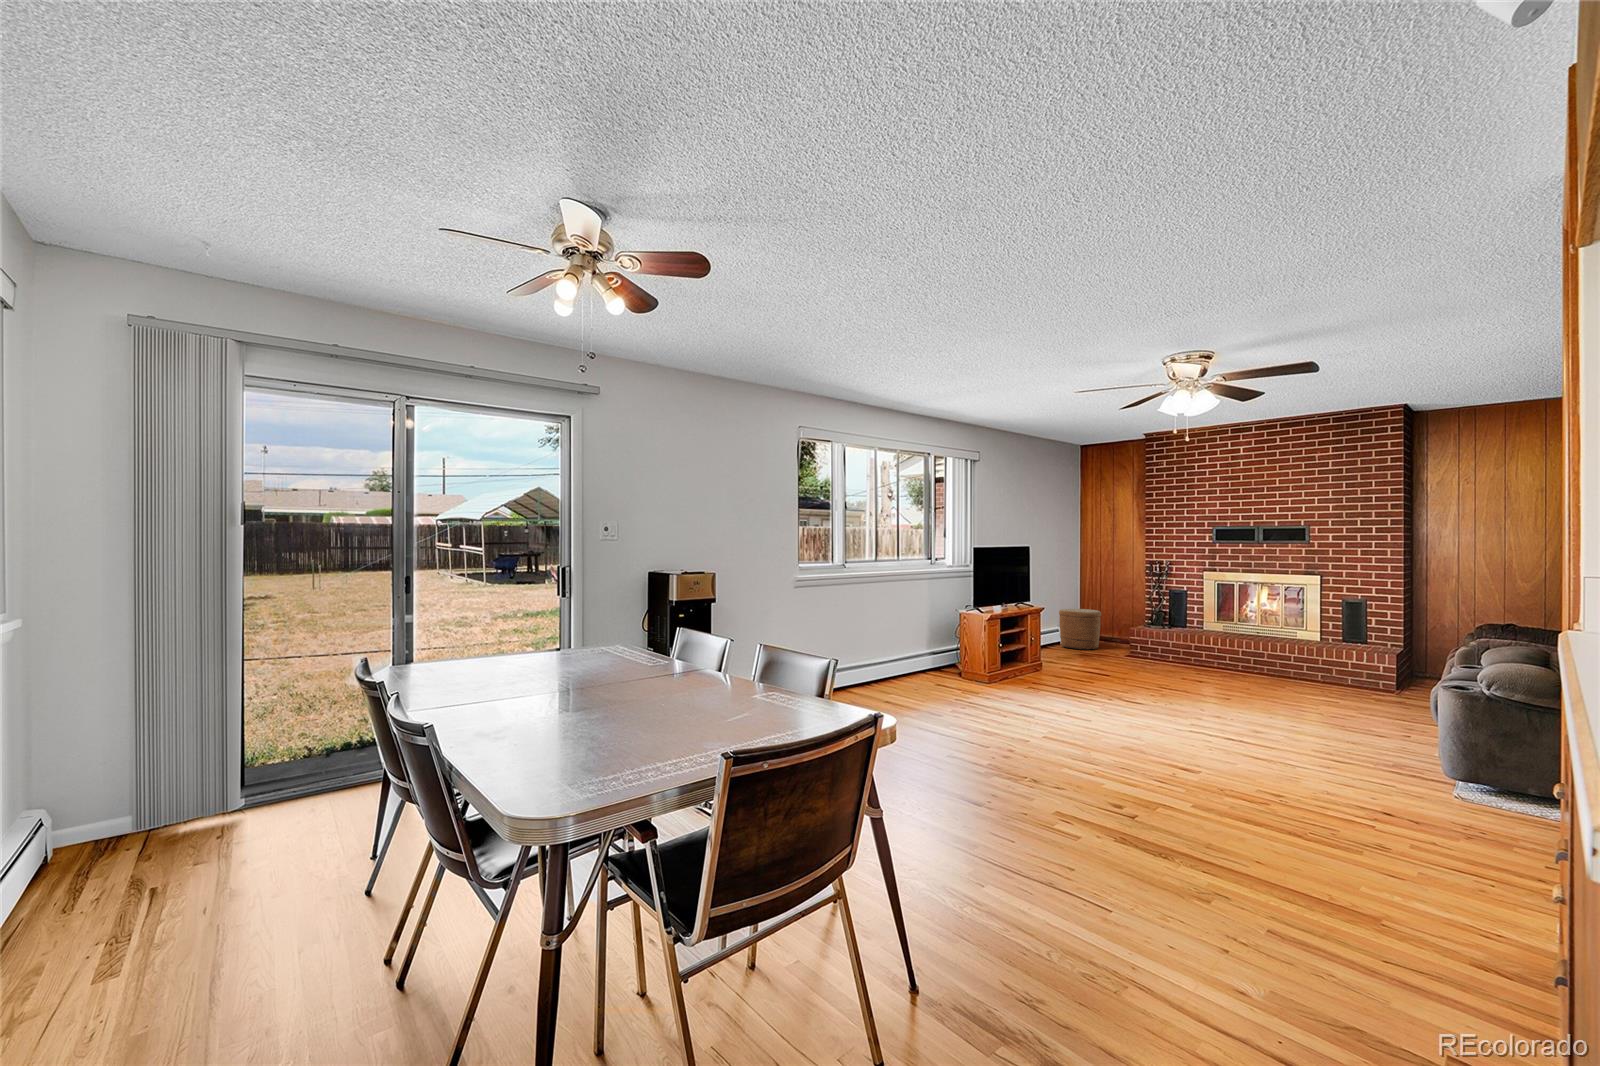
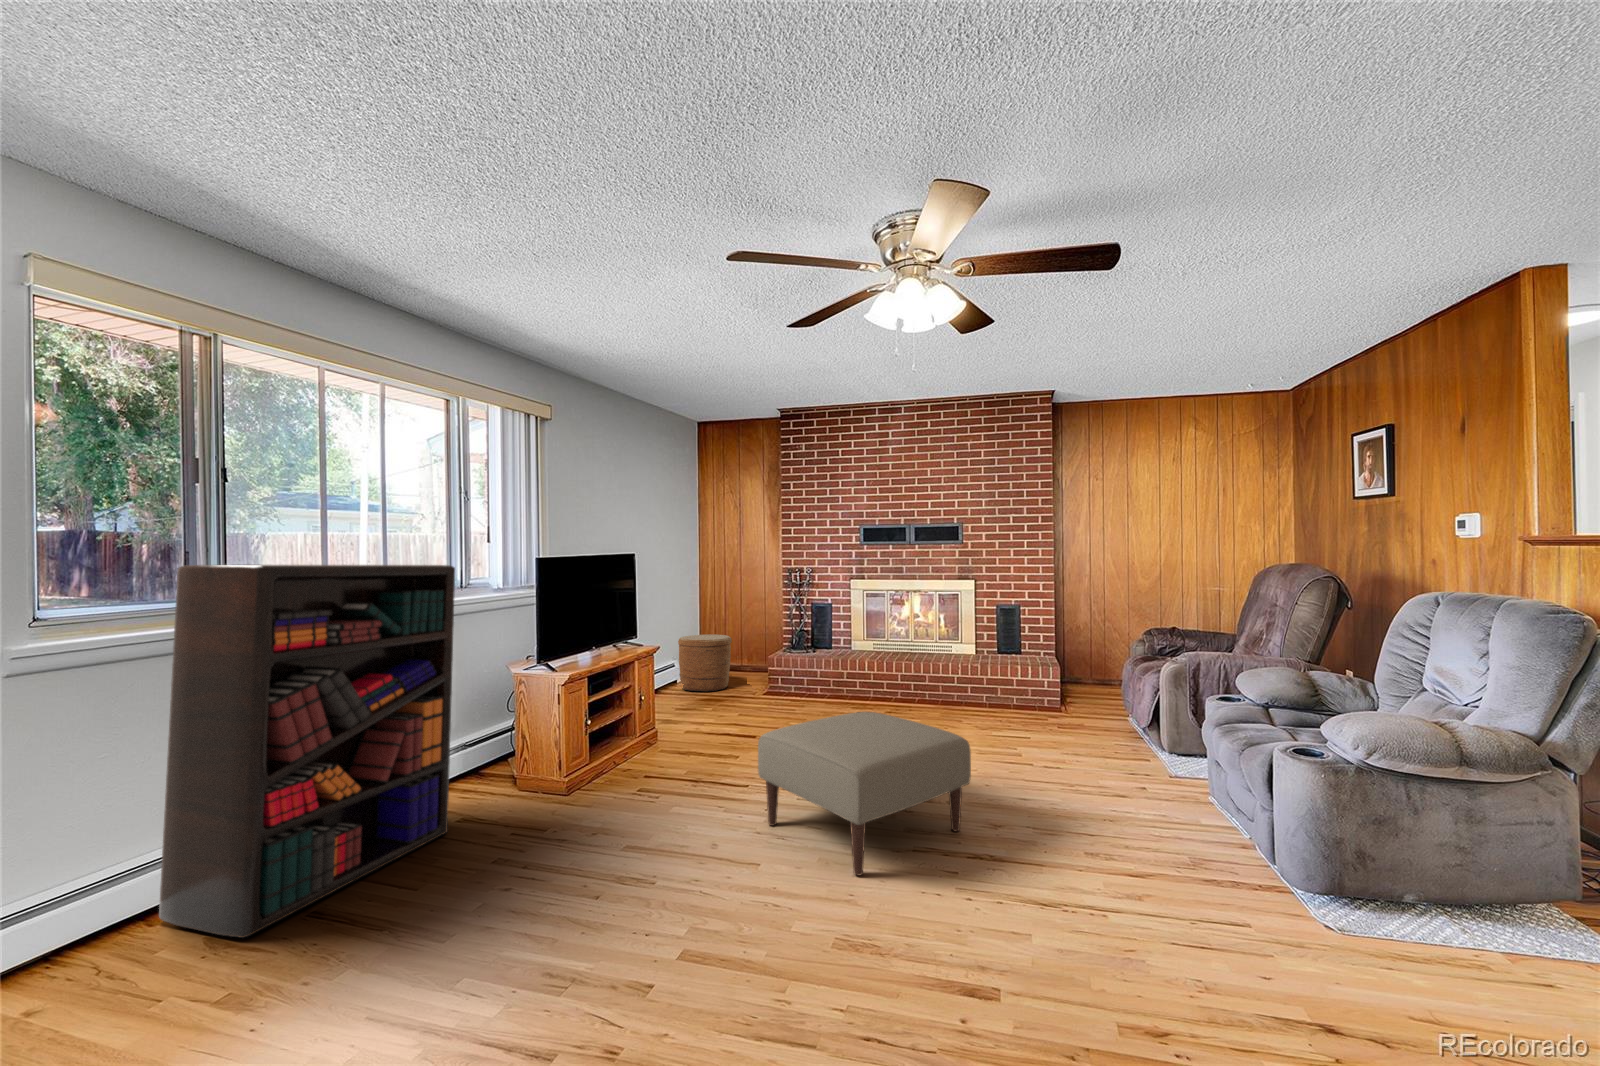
bookshelf: none [854,560,942,695] -> present [159,565,455,938]
ottoman: none [1095,653,1226,720] -> present [758,712,971,875]

